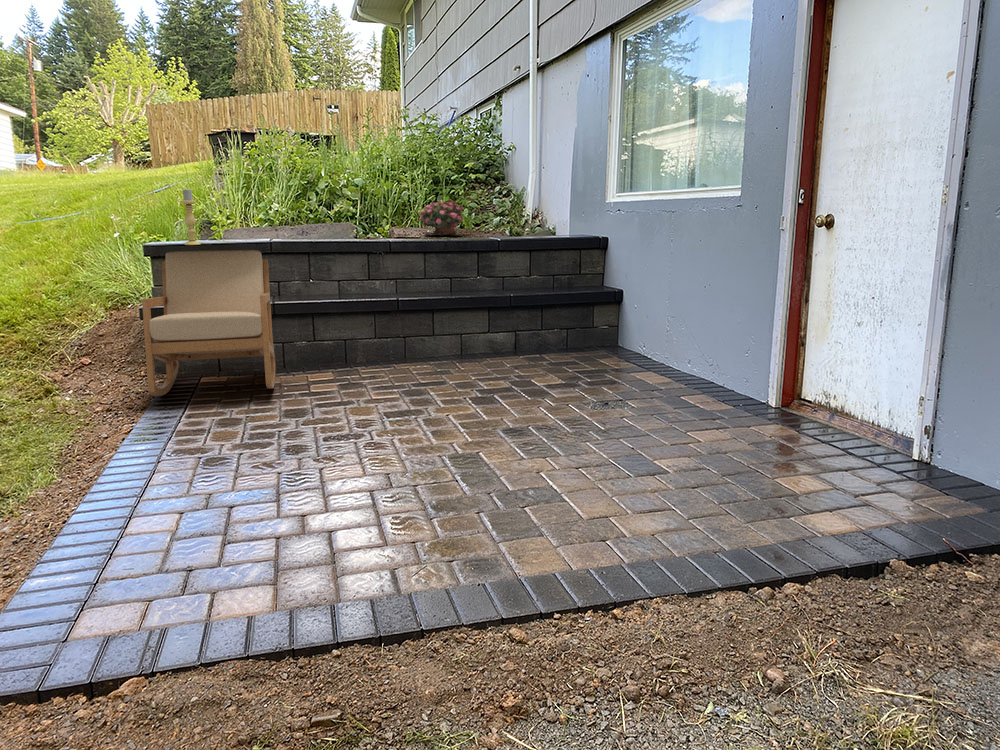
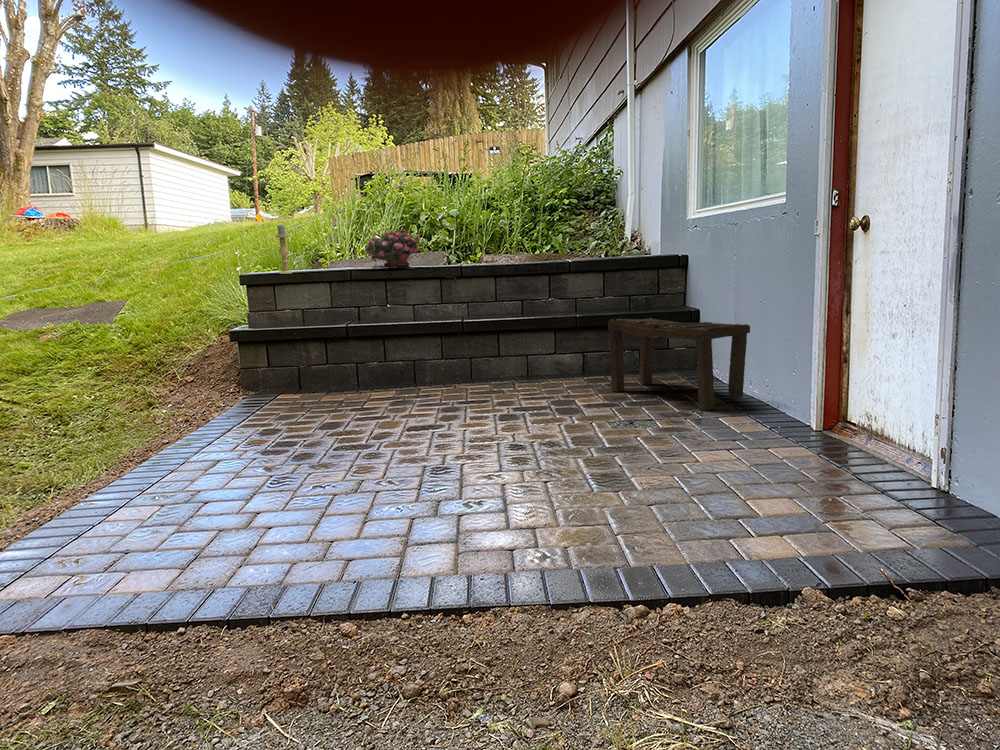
potted flower: present [419,199,464,236] -> present [365,229,420,269]
chair: present [142,250,275,396] -> none [221,277,353,405]
bench: none [554,299,696,390] -> present [608,318,750,411]

